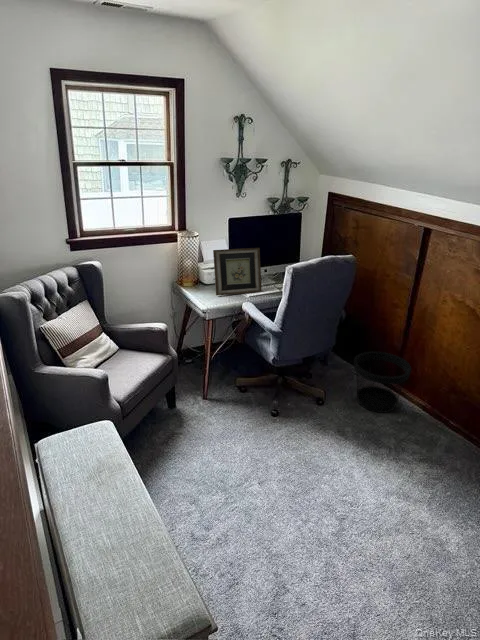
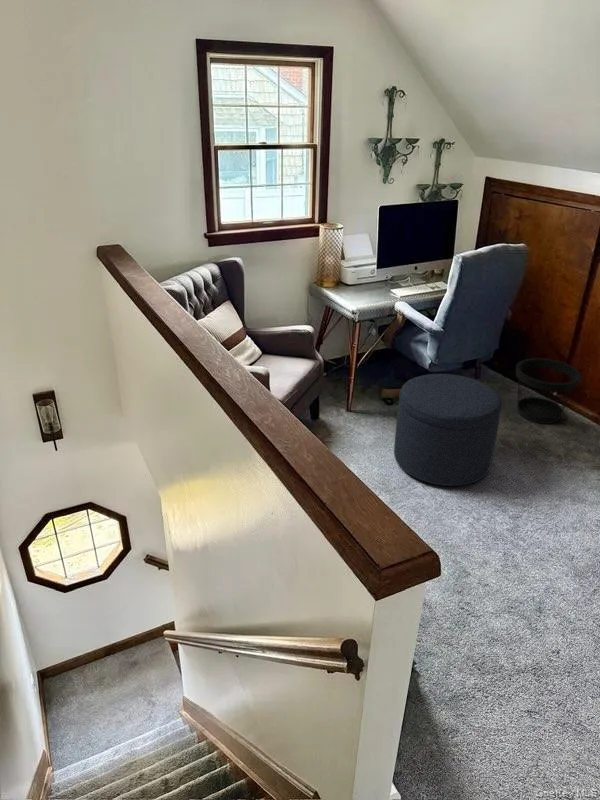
picture frame: present [213,248,262,295] -> none [362,242,414,295]
ottoman: none [236,370,332,483] -> present [394,374,502,486]

